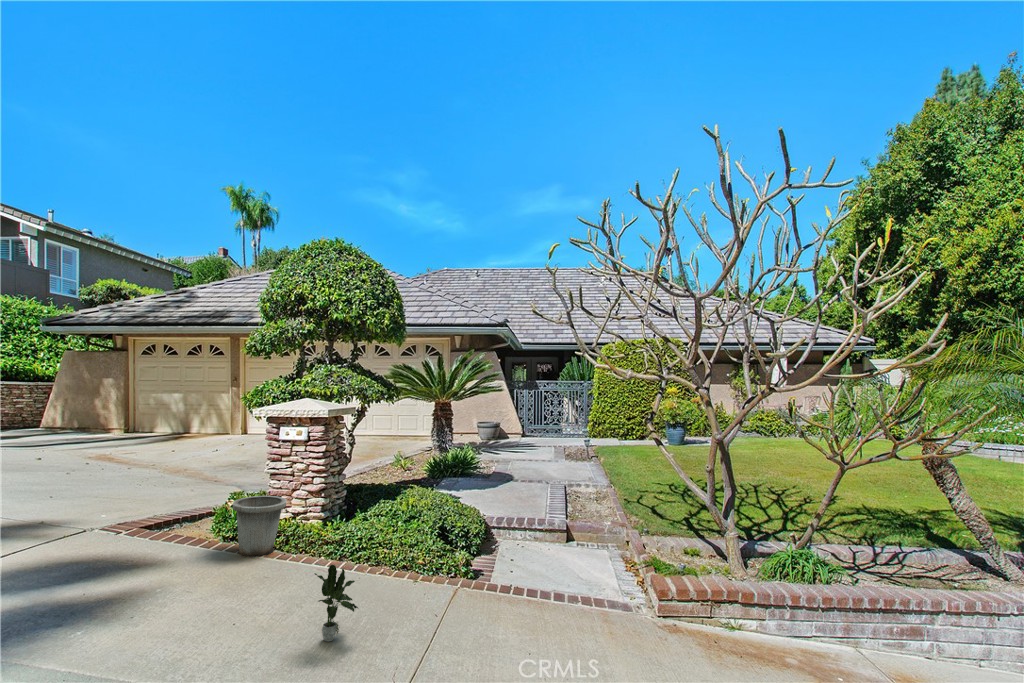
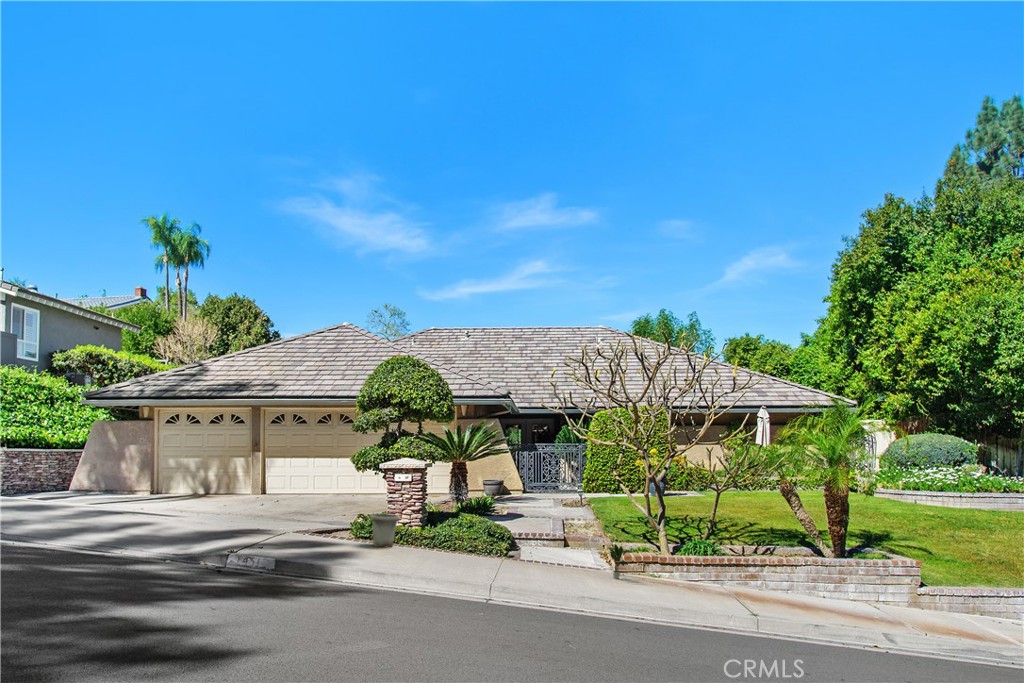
potted plant: present [314,565,358,642] -> present [609,544,630,579]

